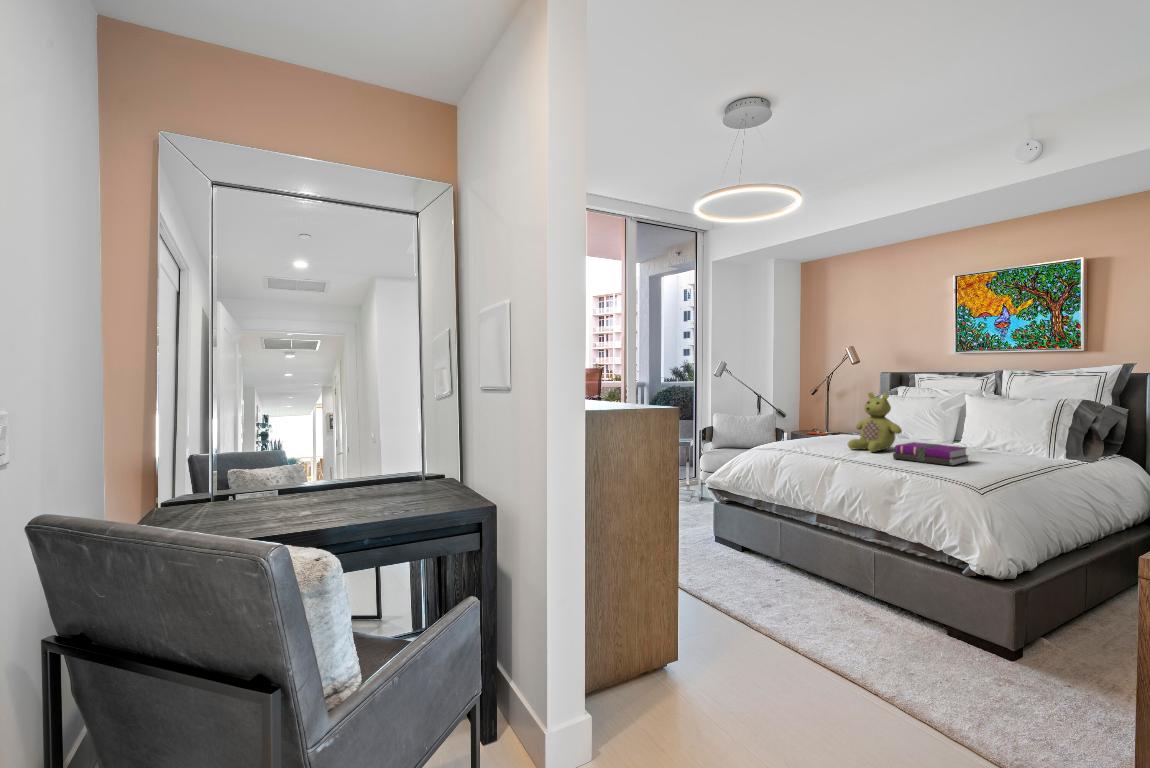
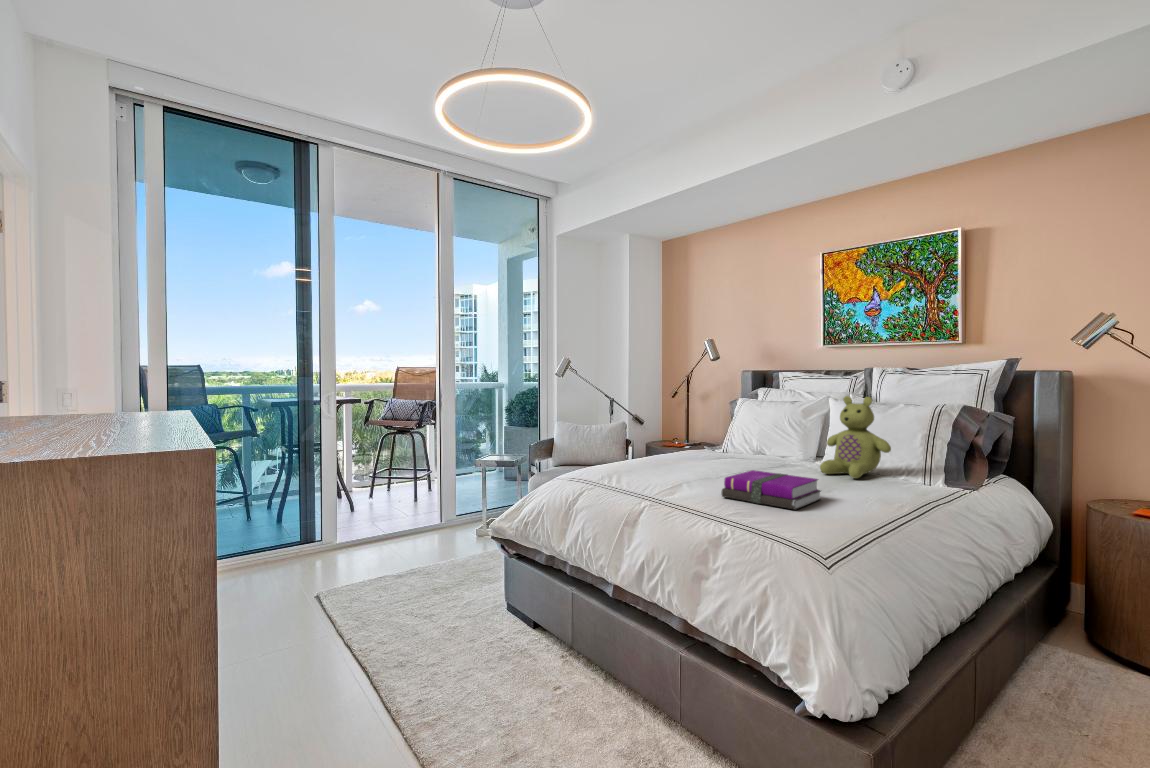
stuffed bear: present [848,392,902,452] -> present [820,396,891,478]

